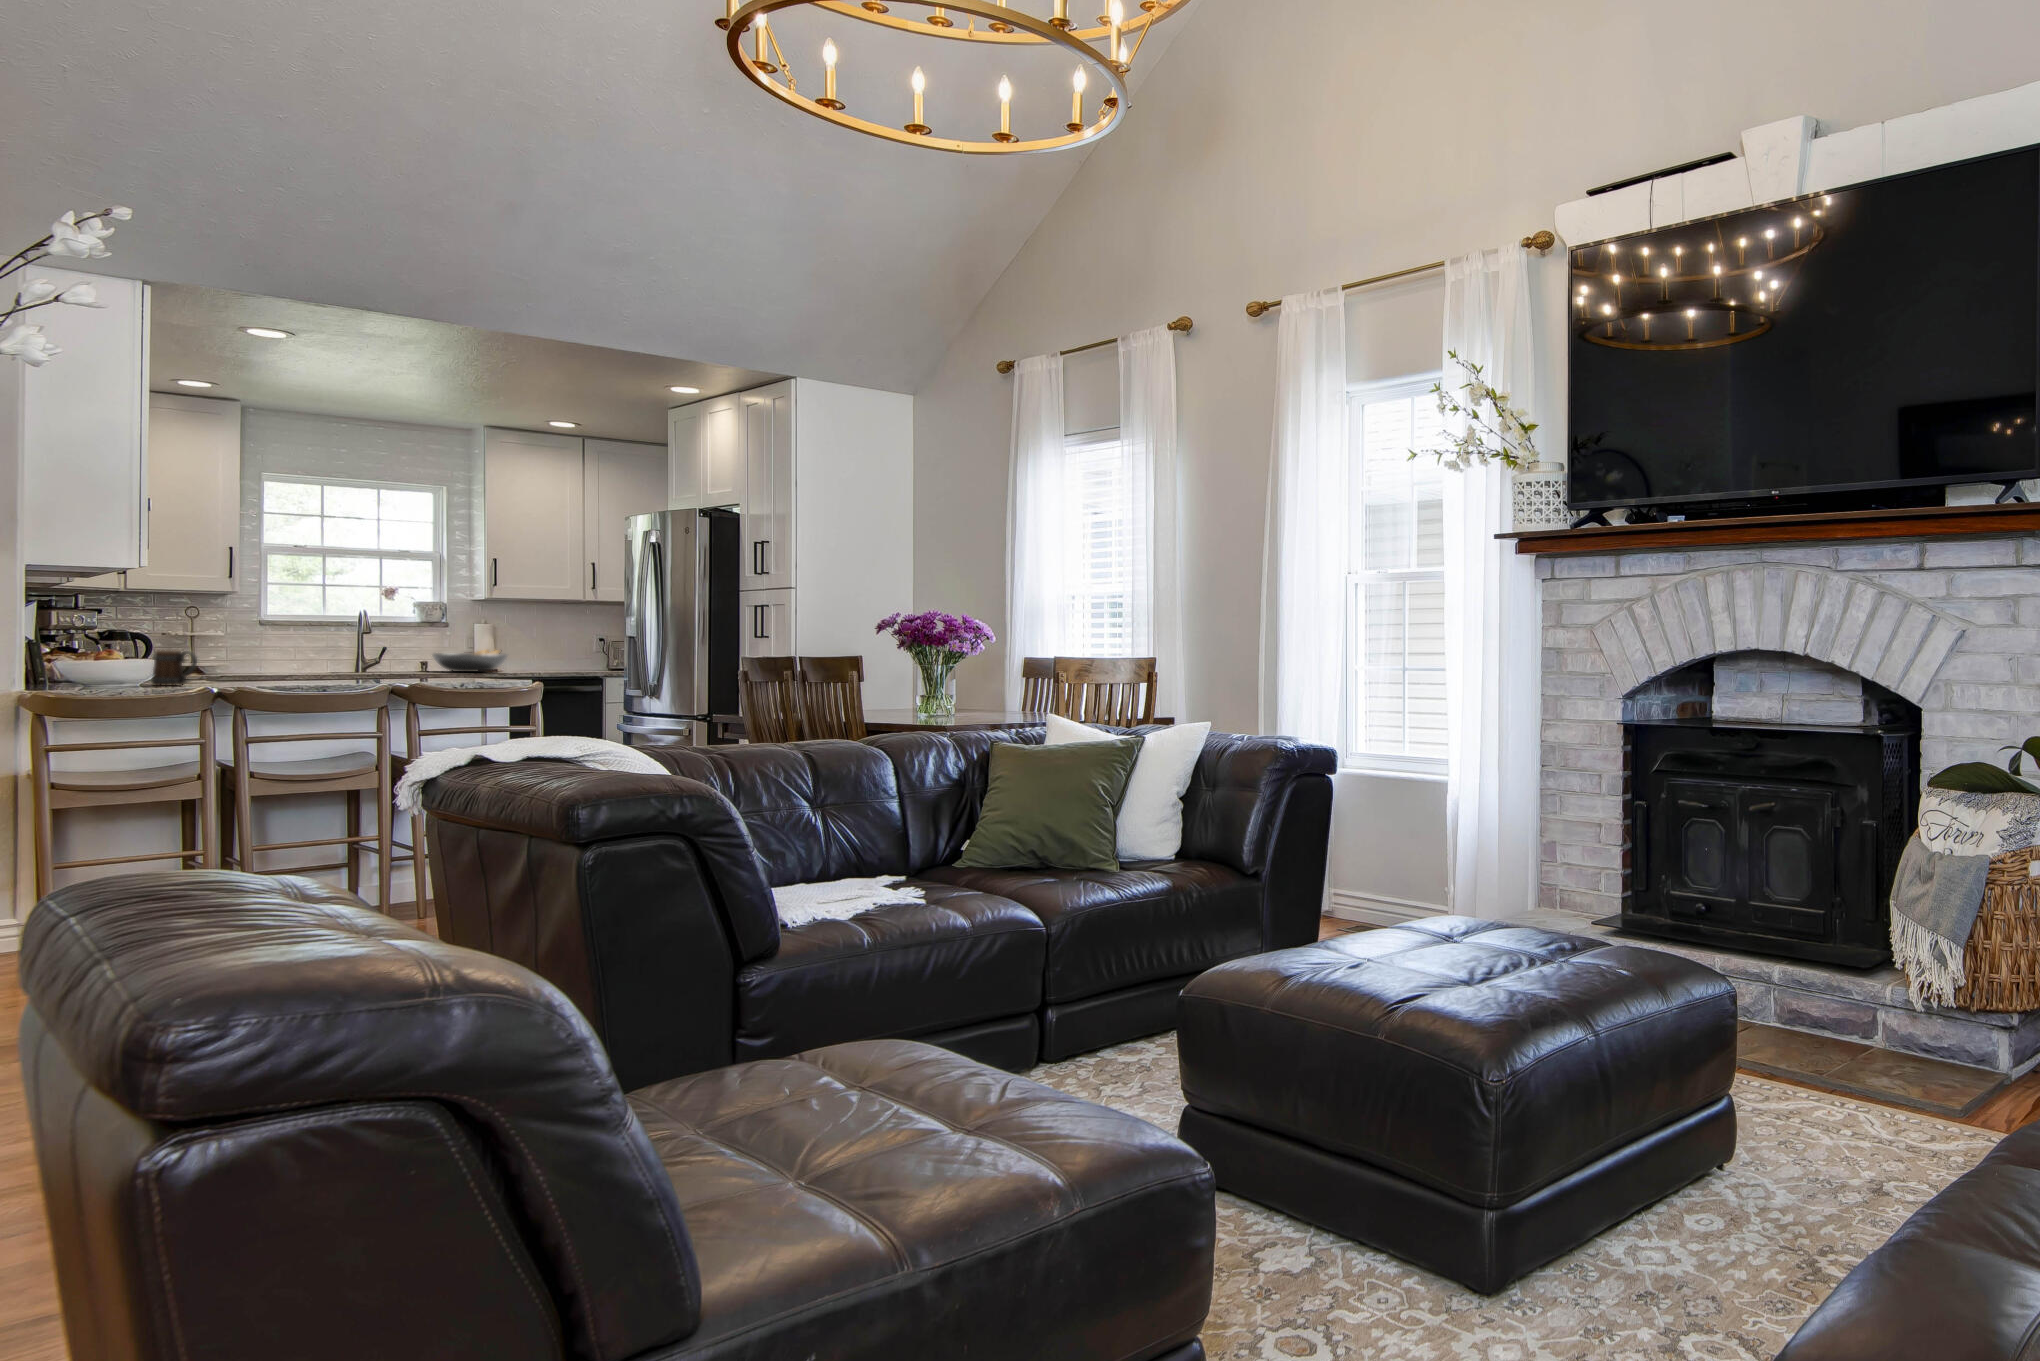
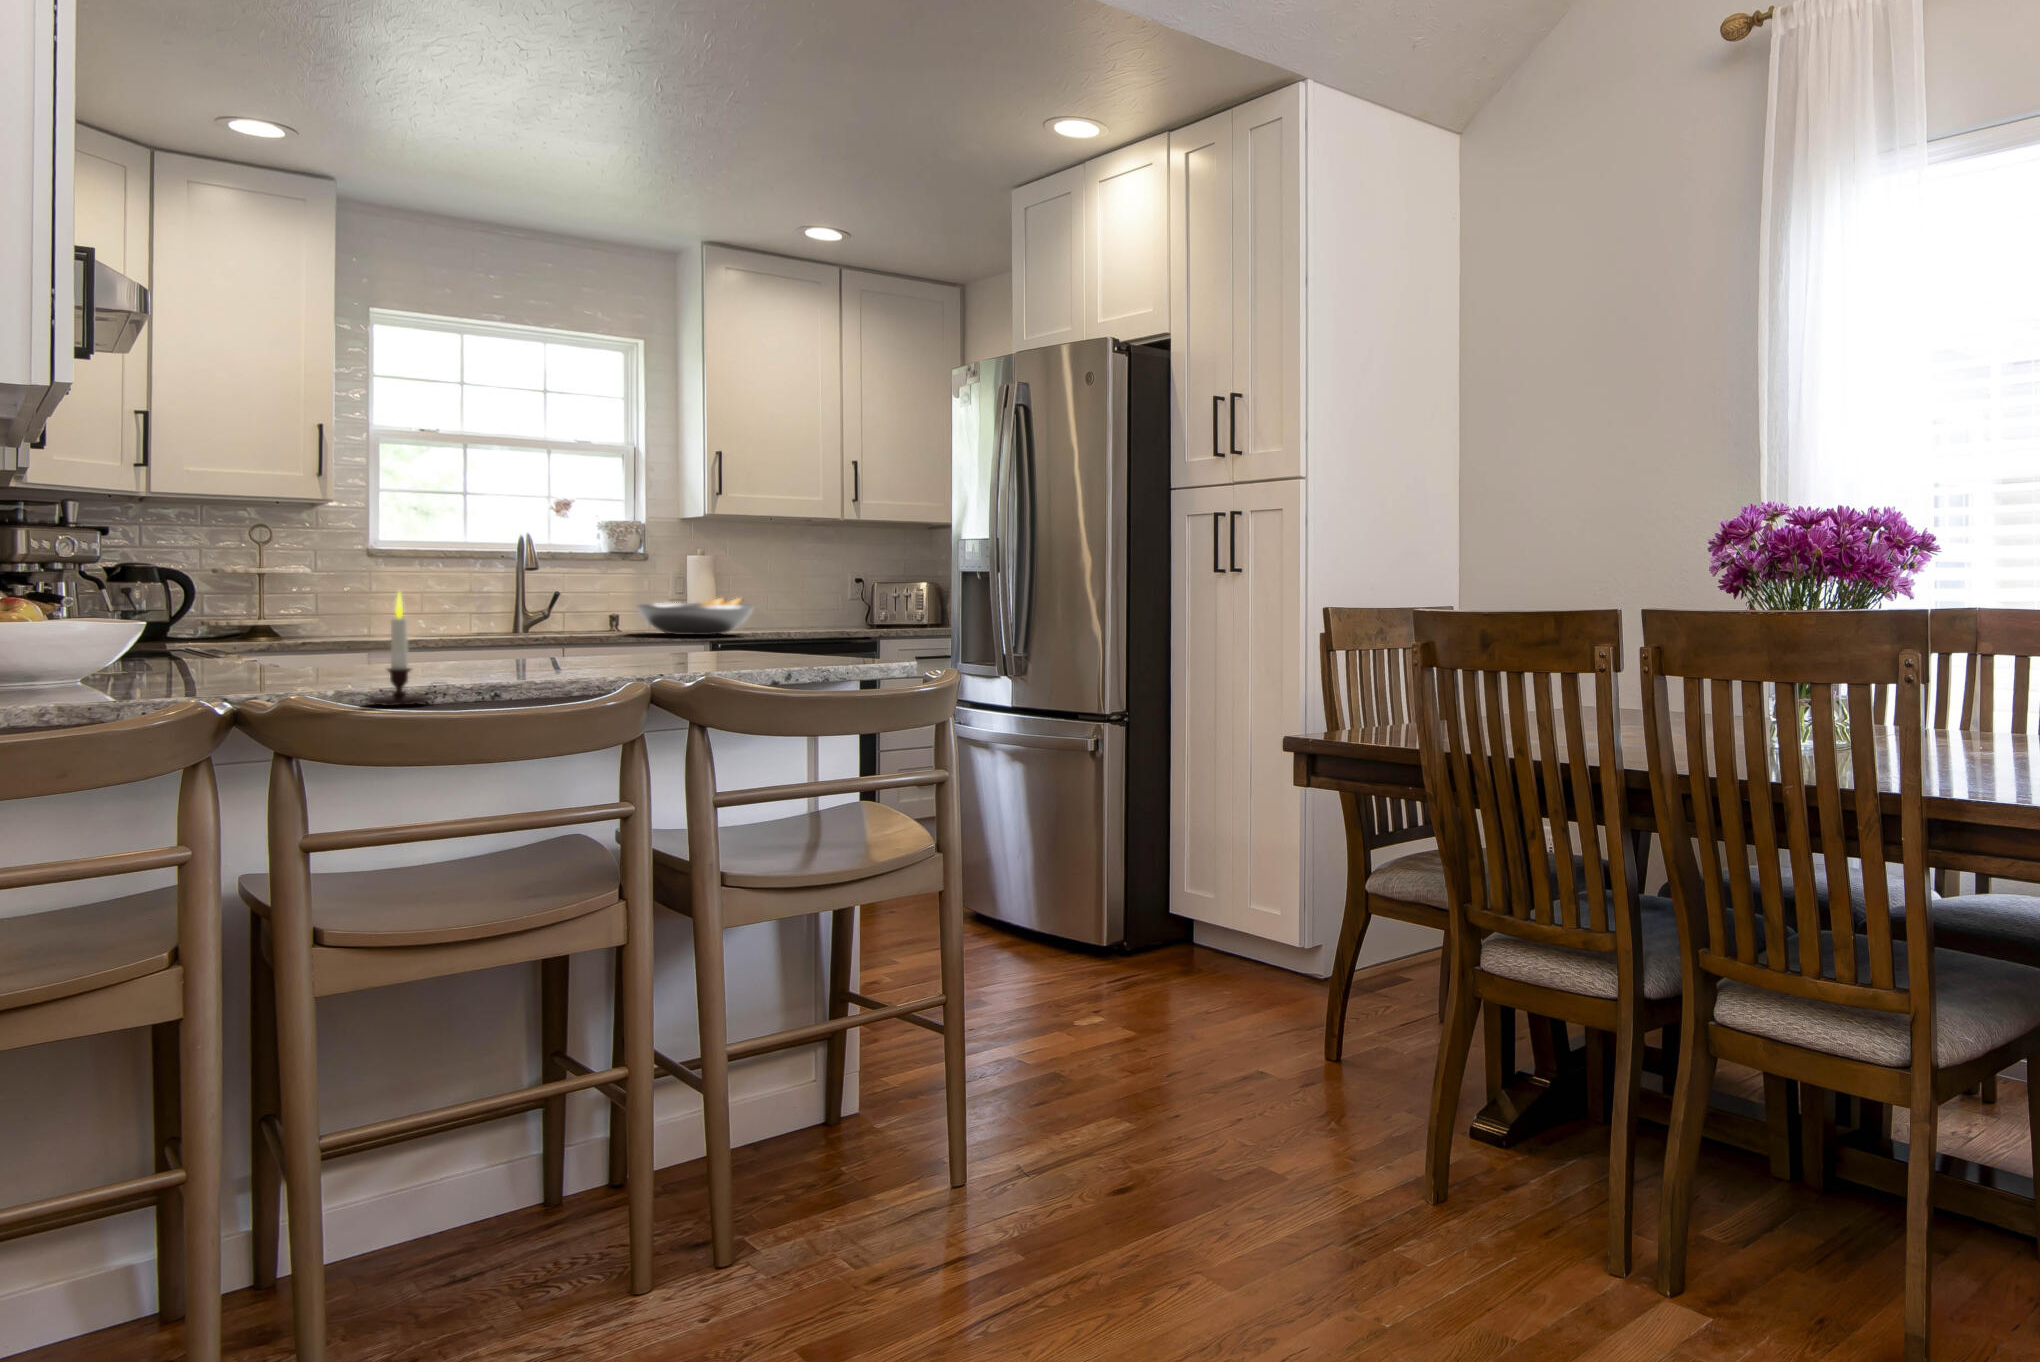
candle: none [272,637,311,688] -> present [367,592,437,706]
mug: present [151,650,197,686] -> none [94,621,199,704]

